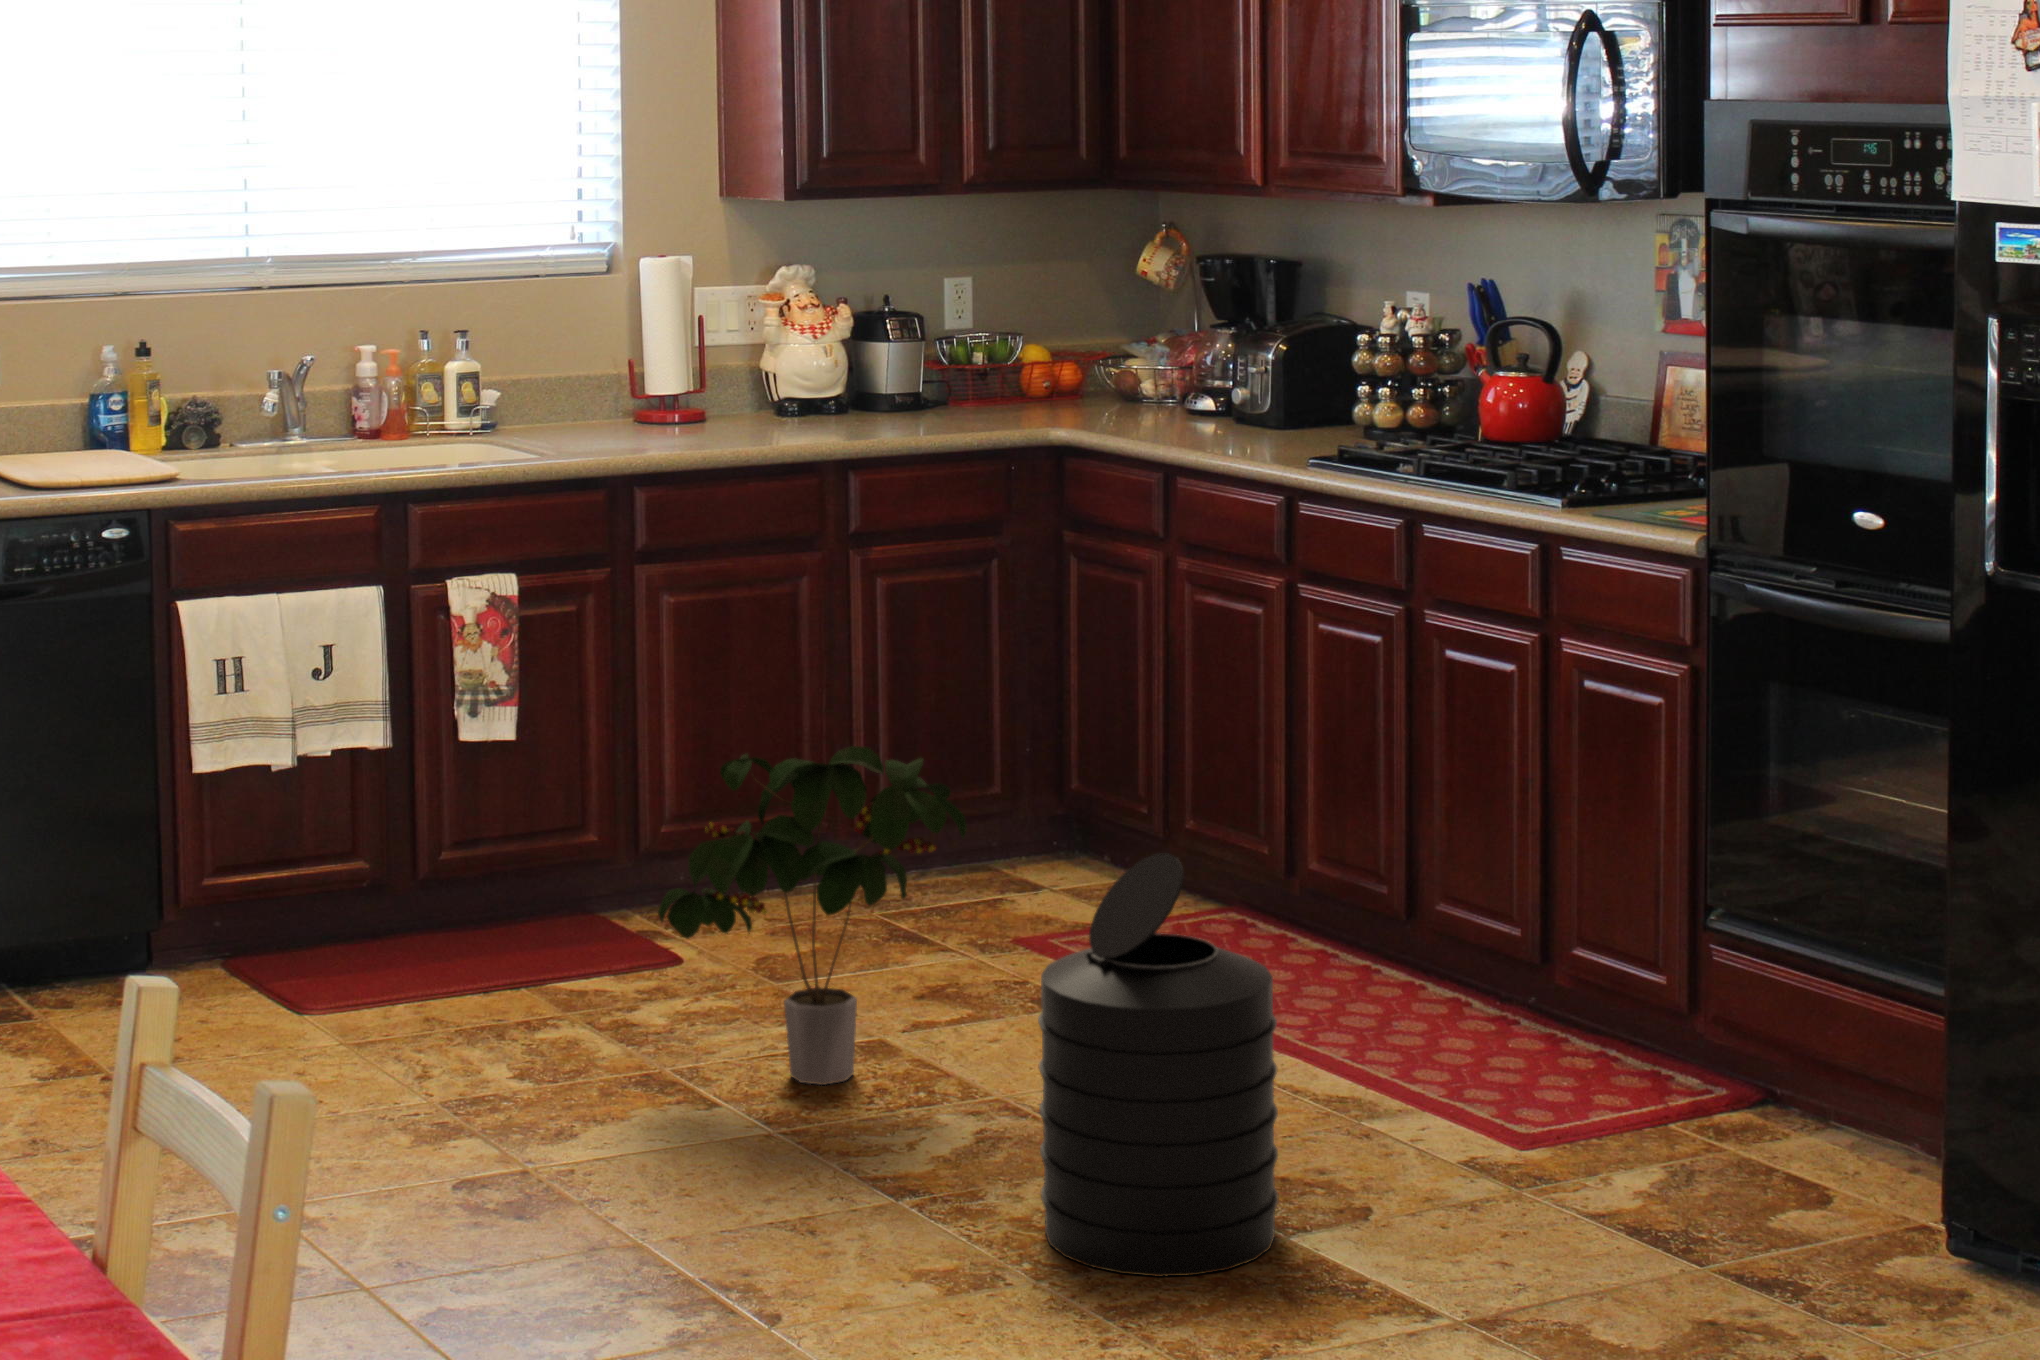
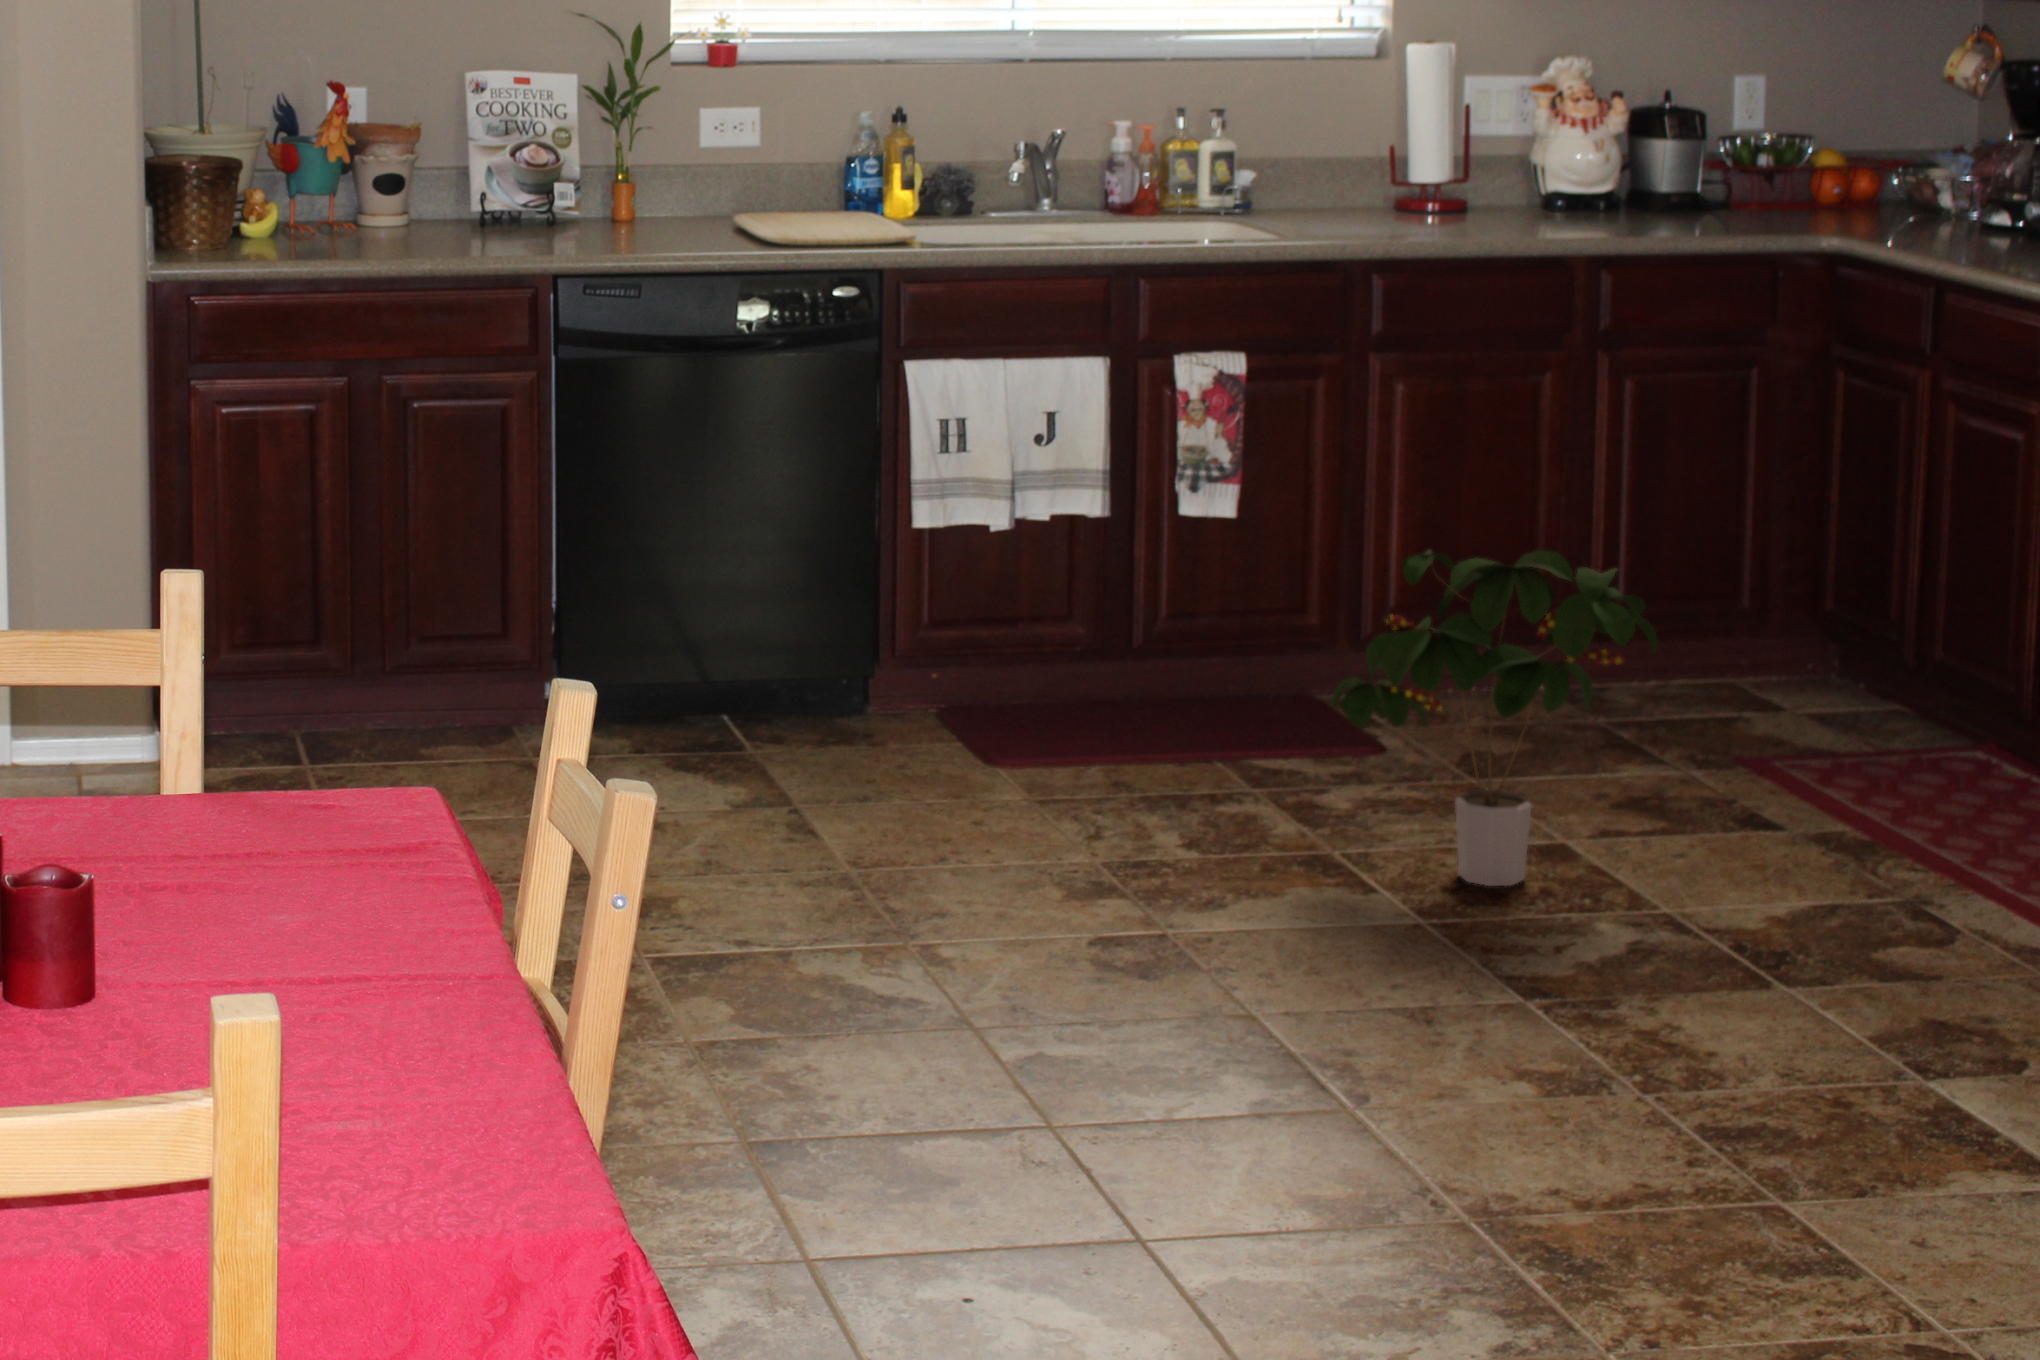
trash can: present [1038,853,1279,1277] -> none [1666,679,1926,1104]

